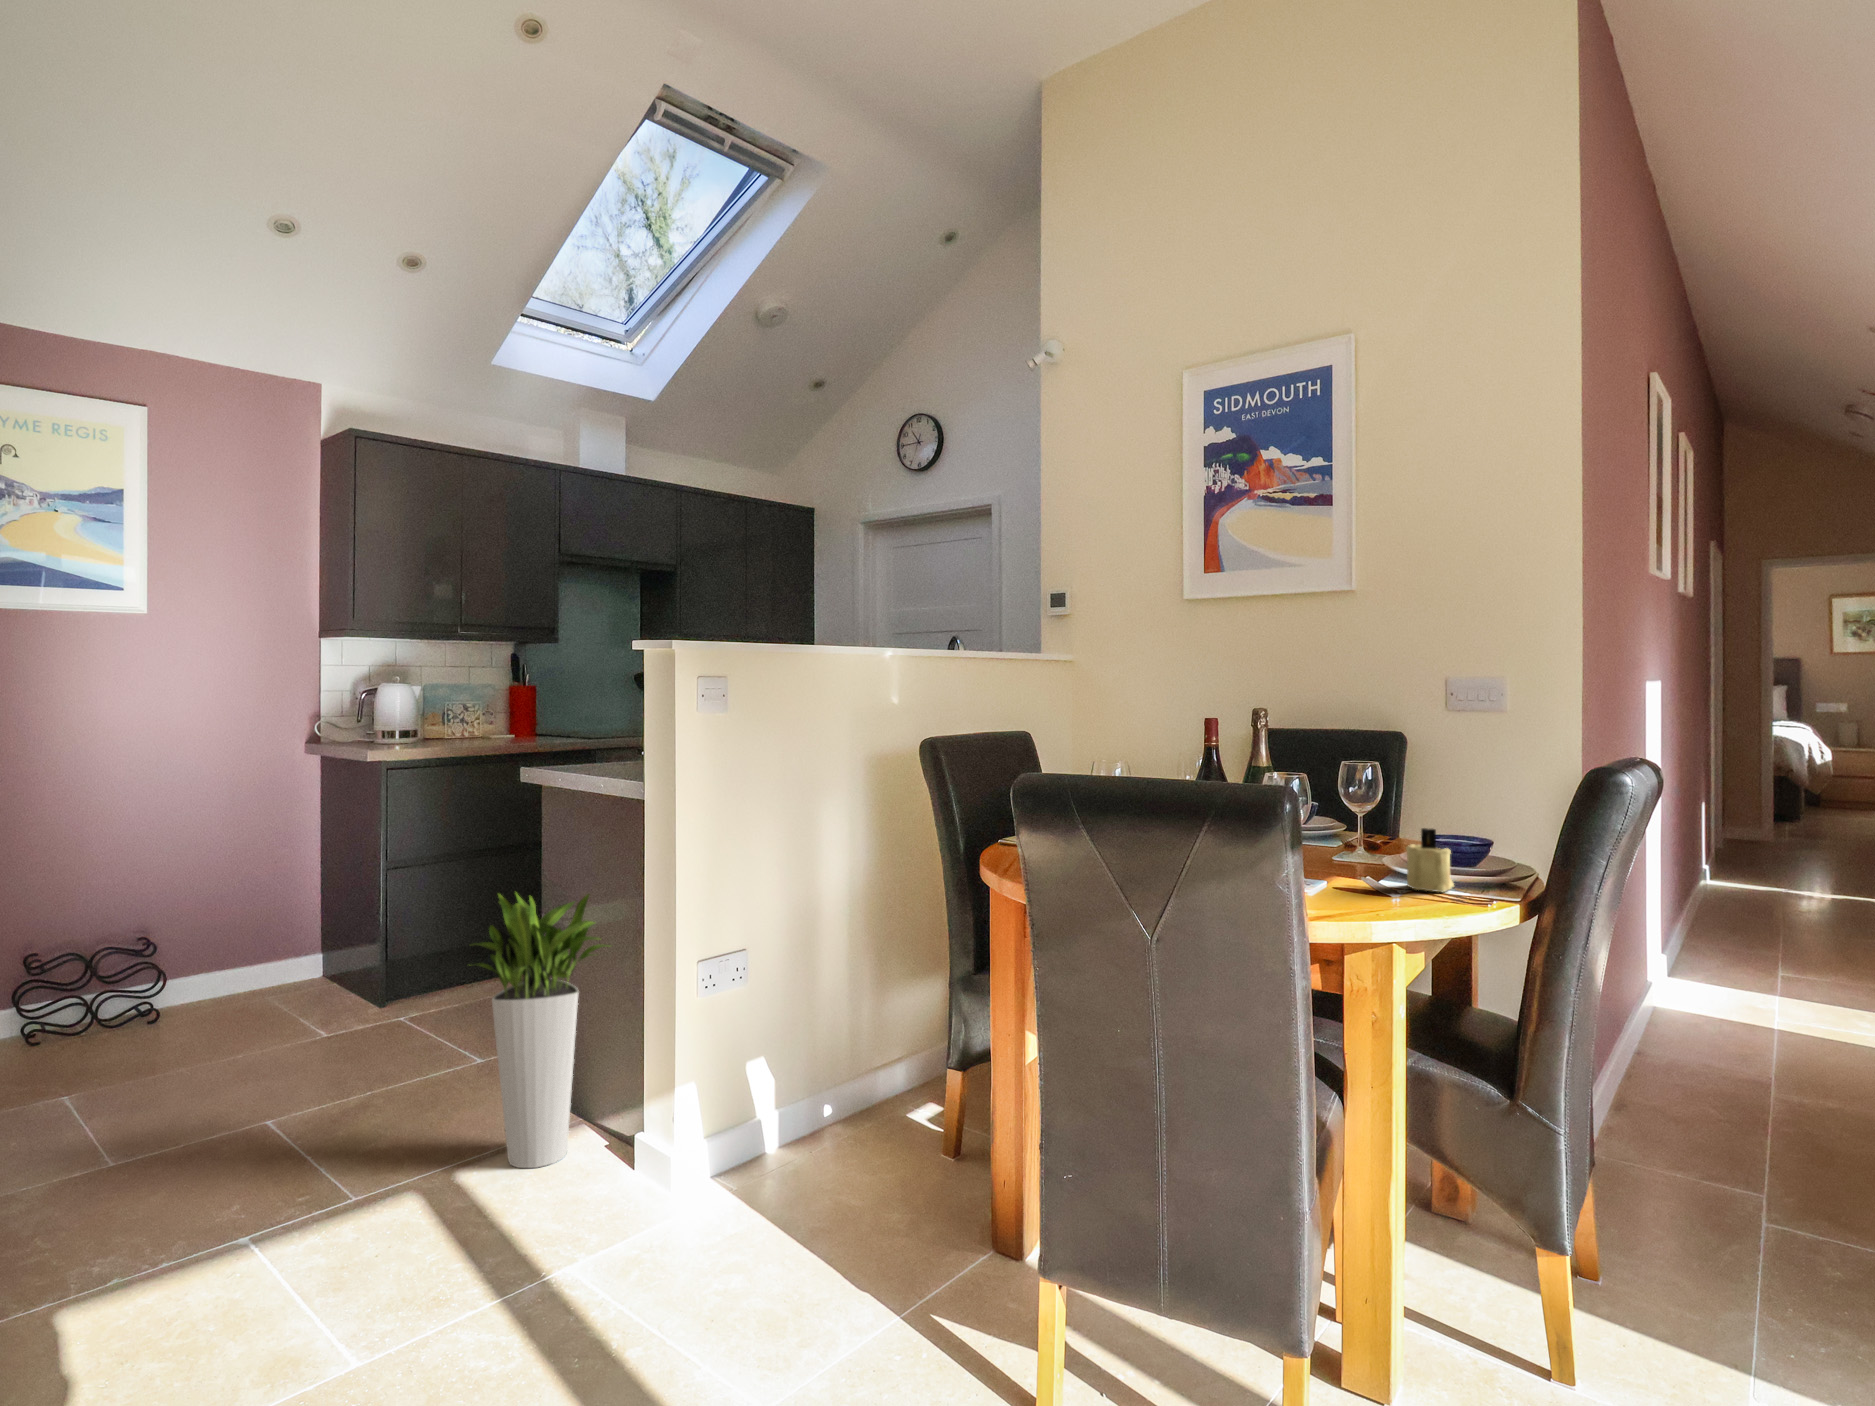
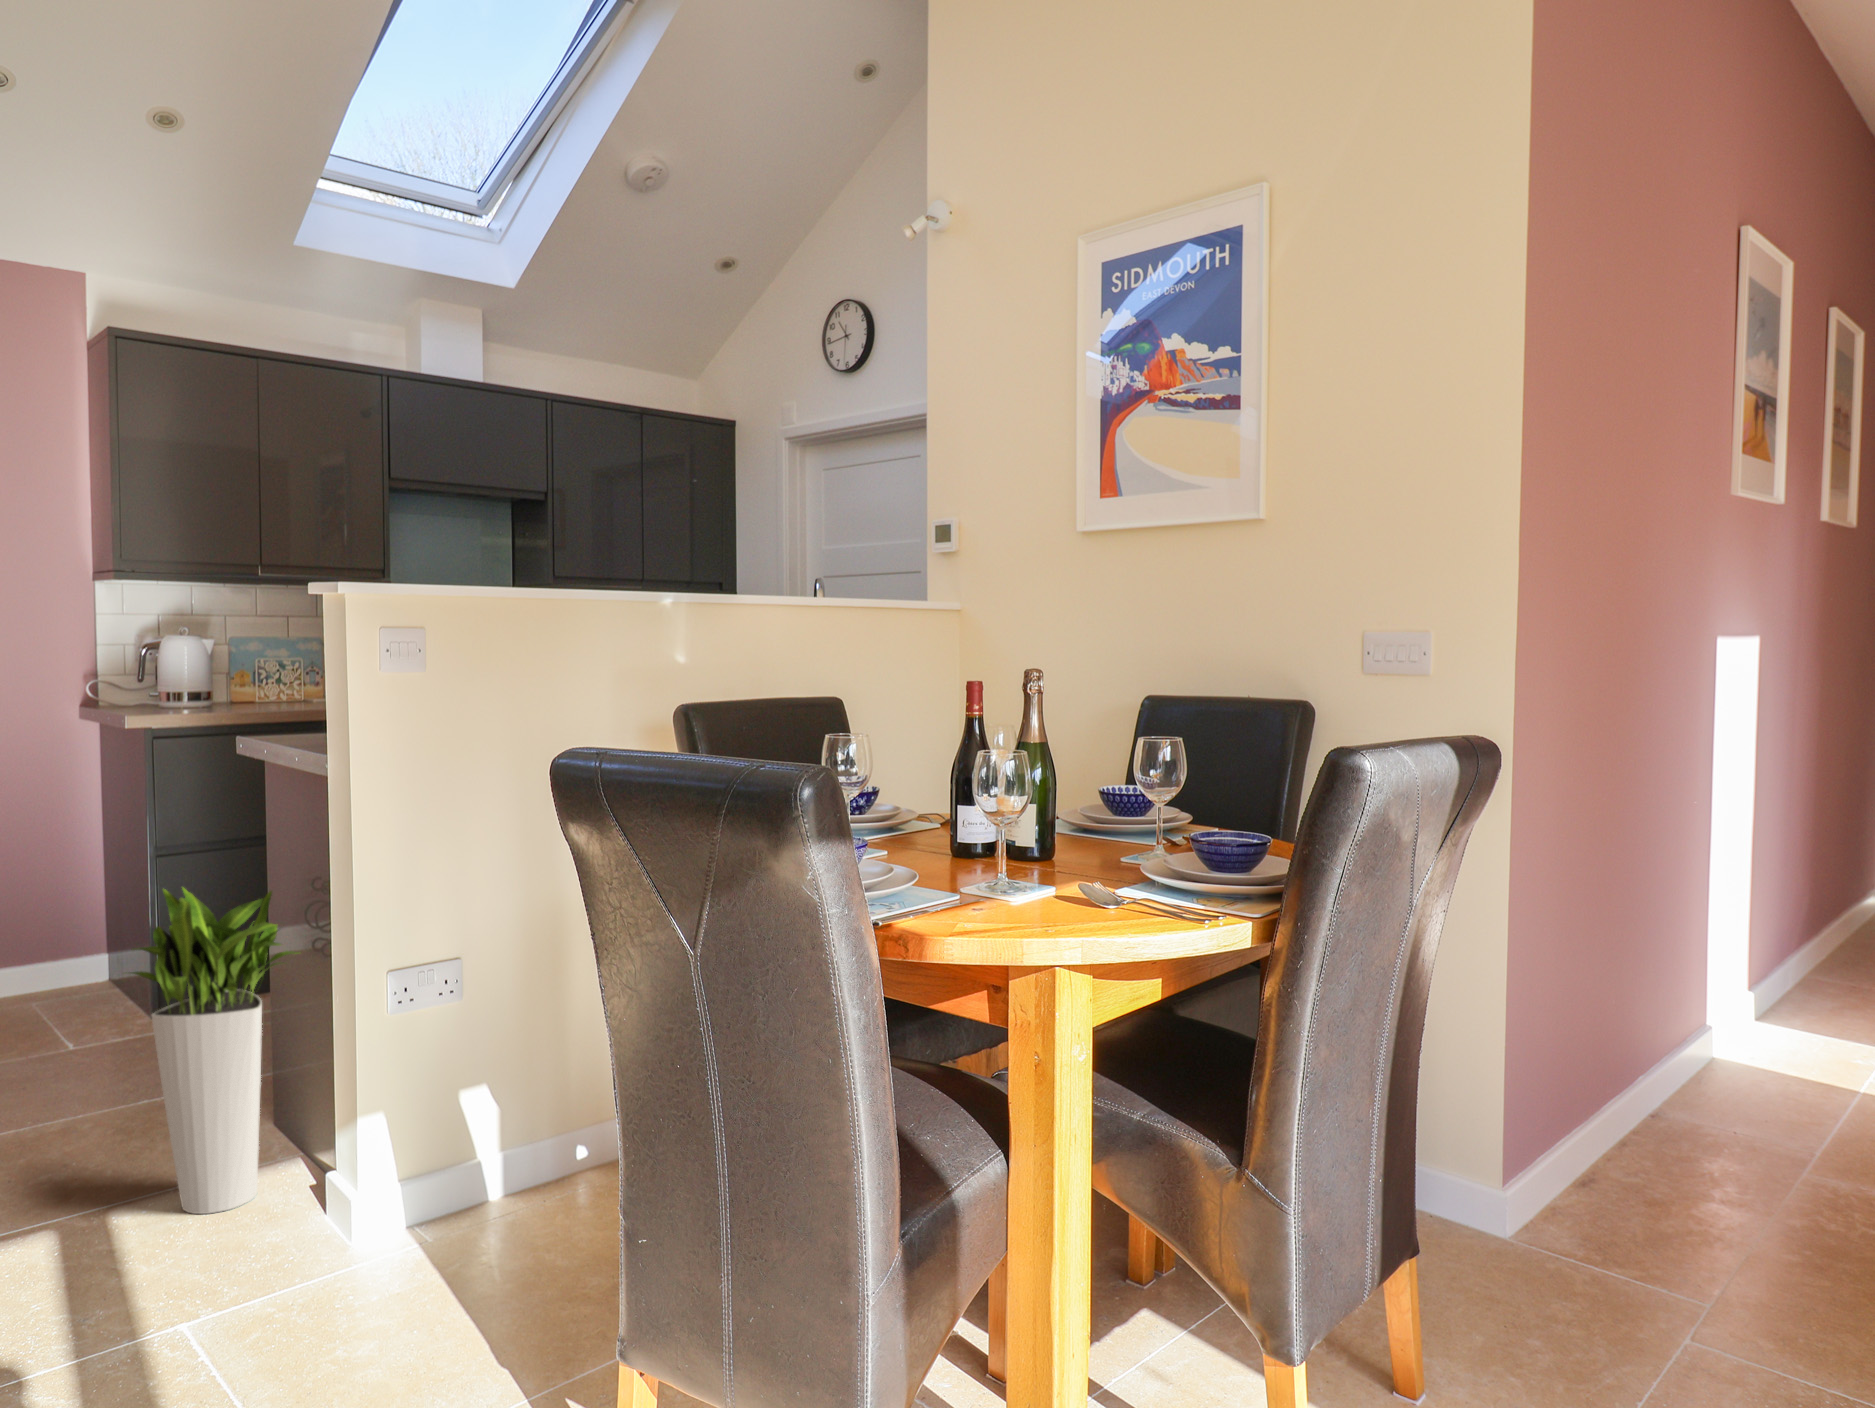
candle: present [1406,828,1454,892] -> none [1135,828,1196,912]

